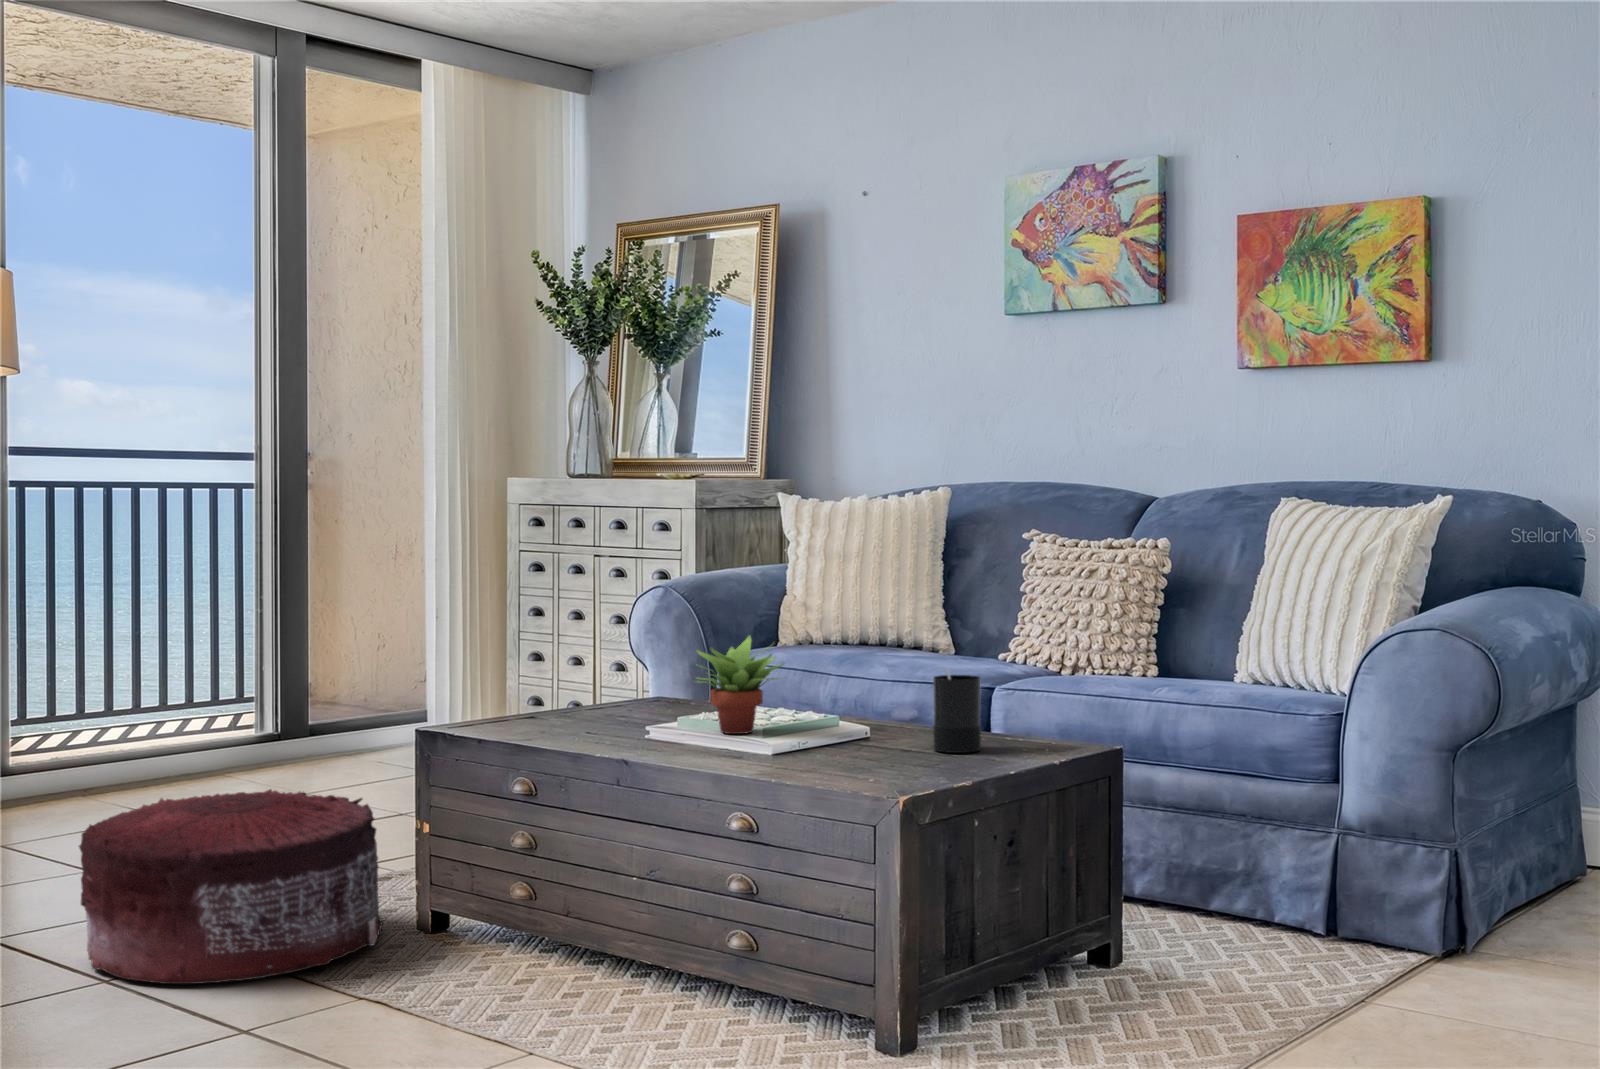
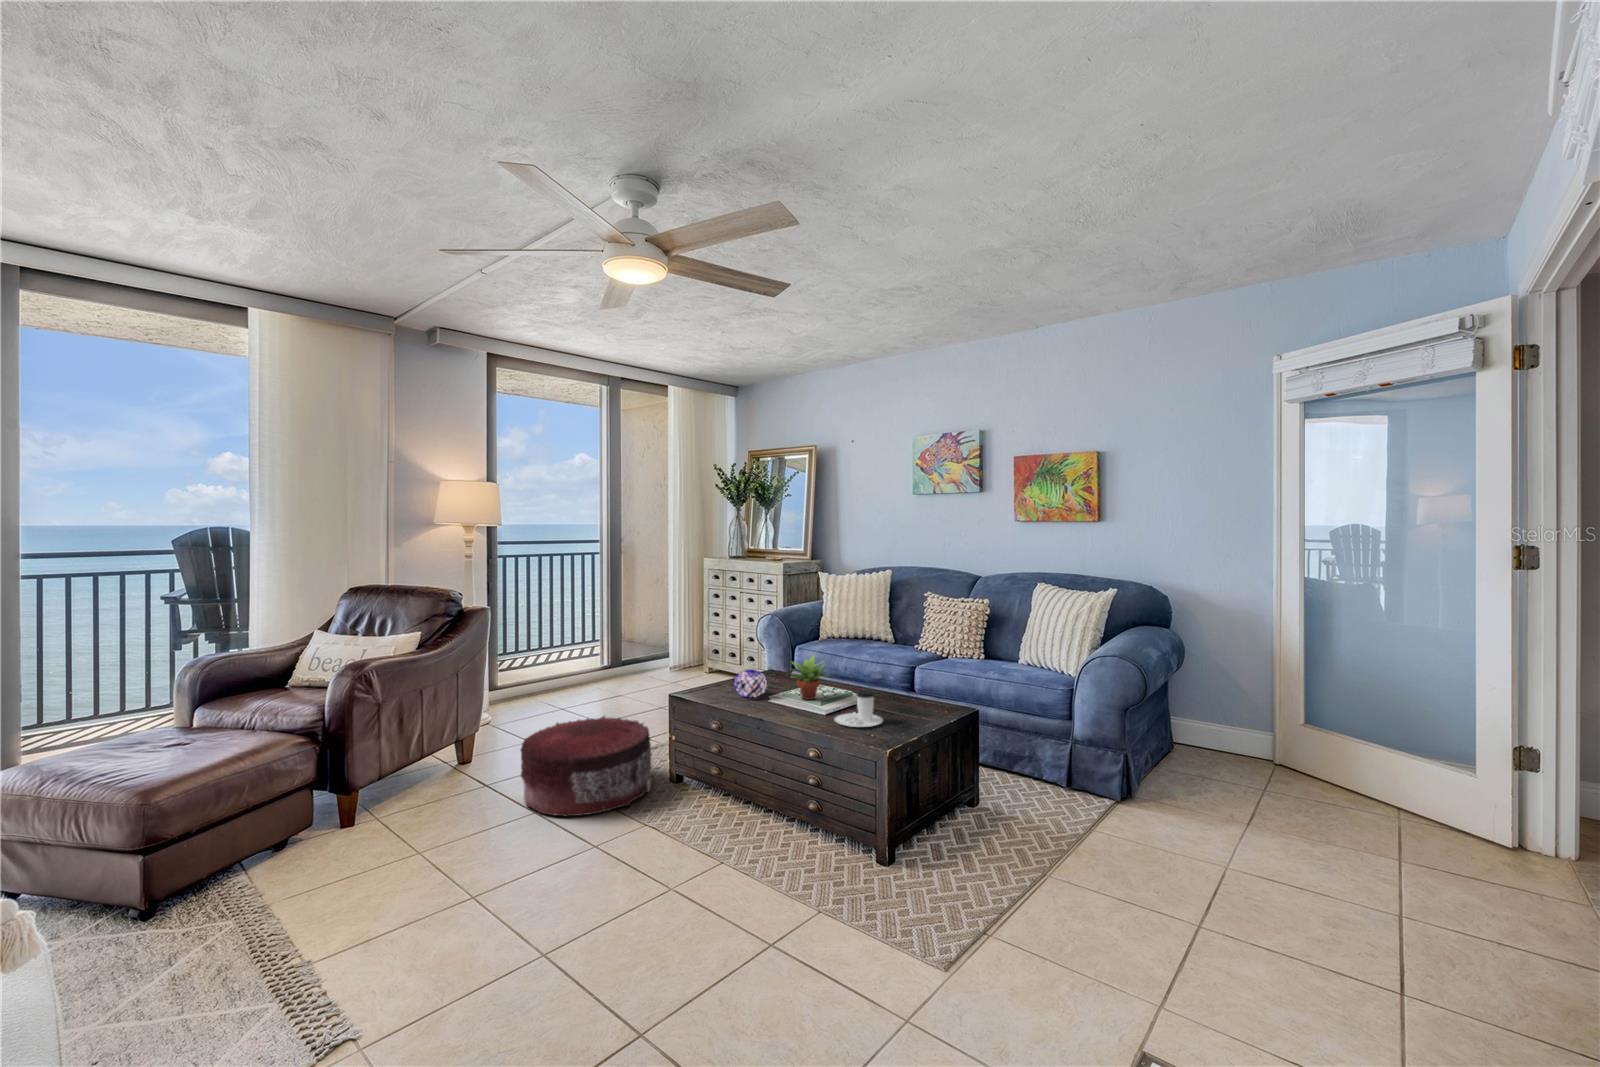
candle: present [933,668,981,753] -> none [898,675,919,716]
decorative orb: none [567,670,642,731] -> present [735,669,767,698]
coffee cup: none [787,694,897,767] -> present [834,690,883,727]

